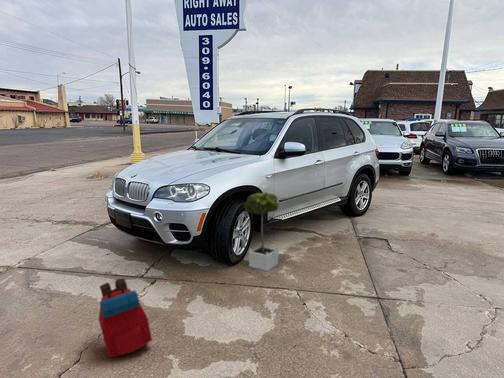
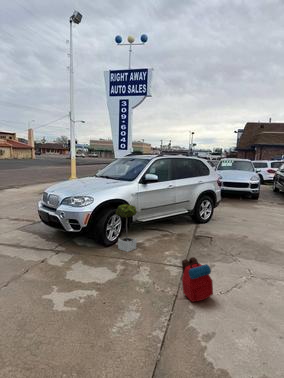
backpack: present [99,279,152,357] -> present [182,257,213,302]

